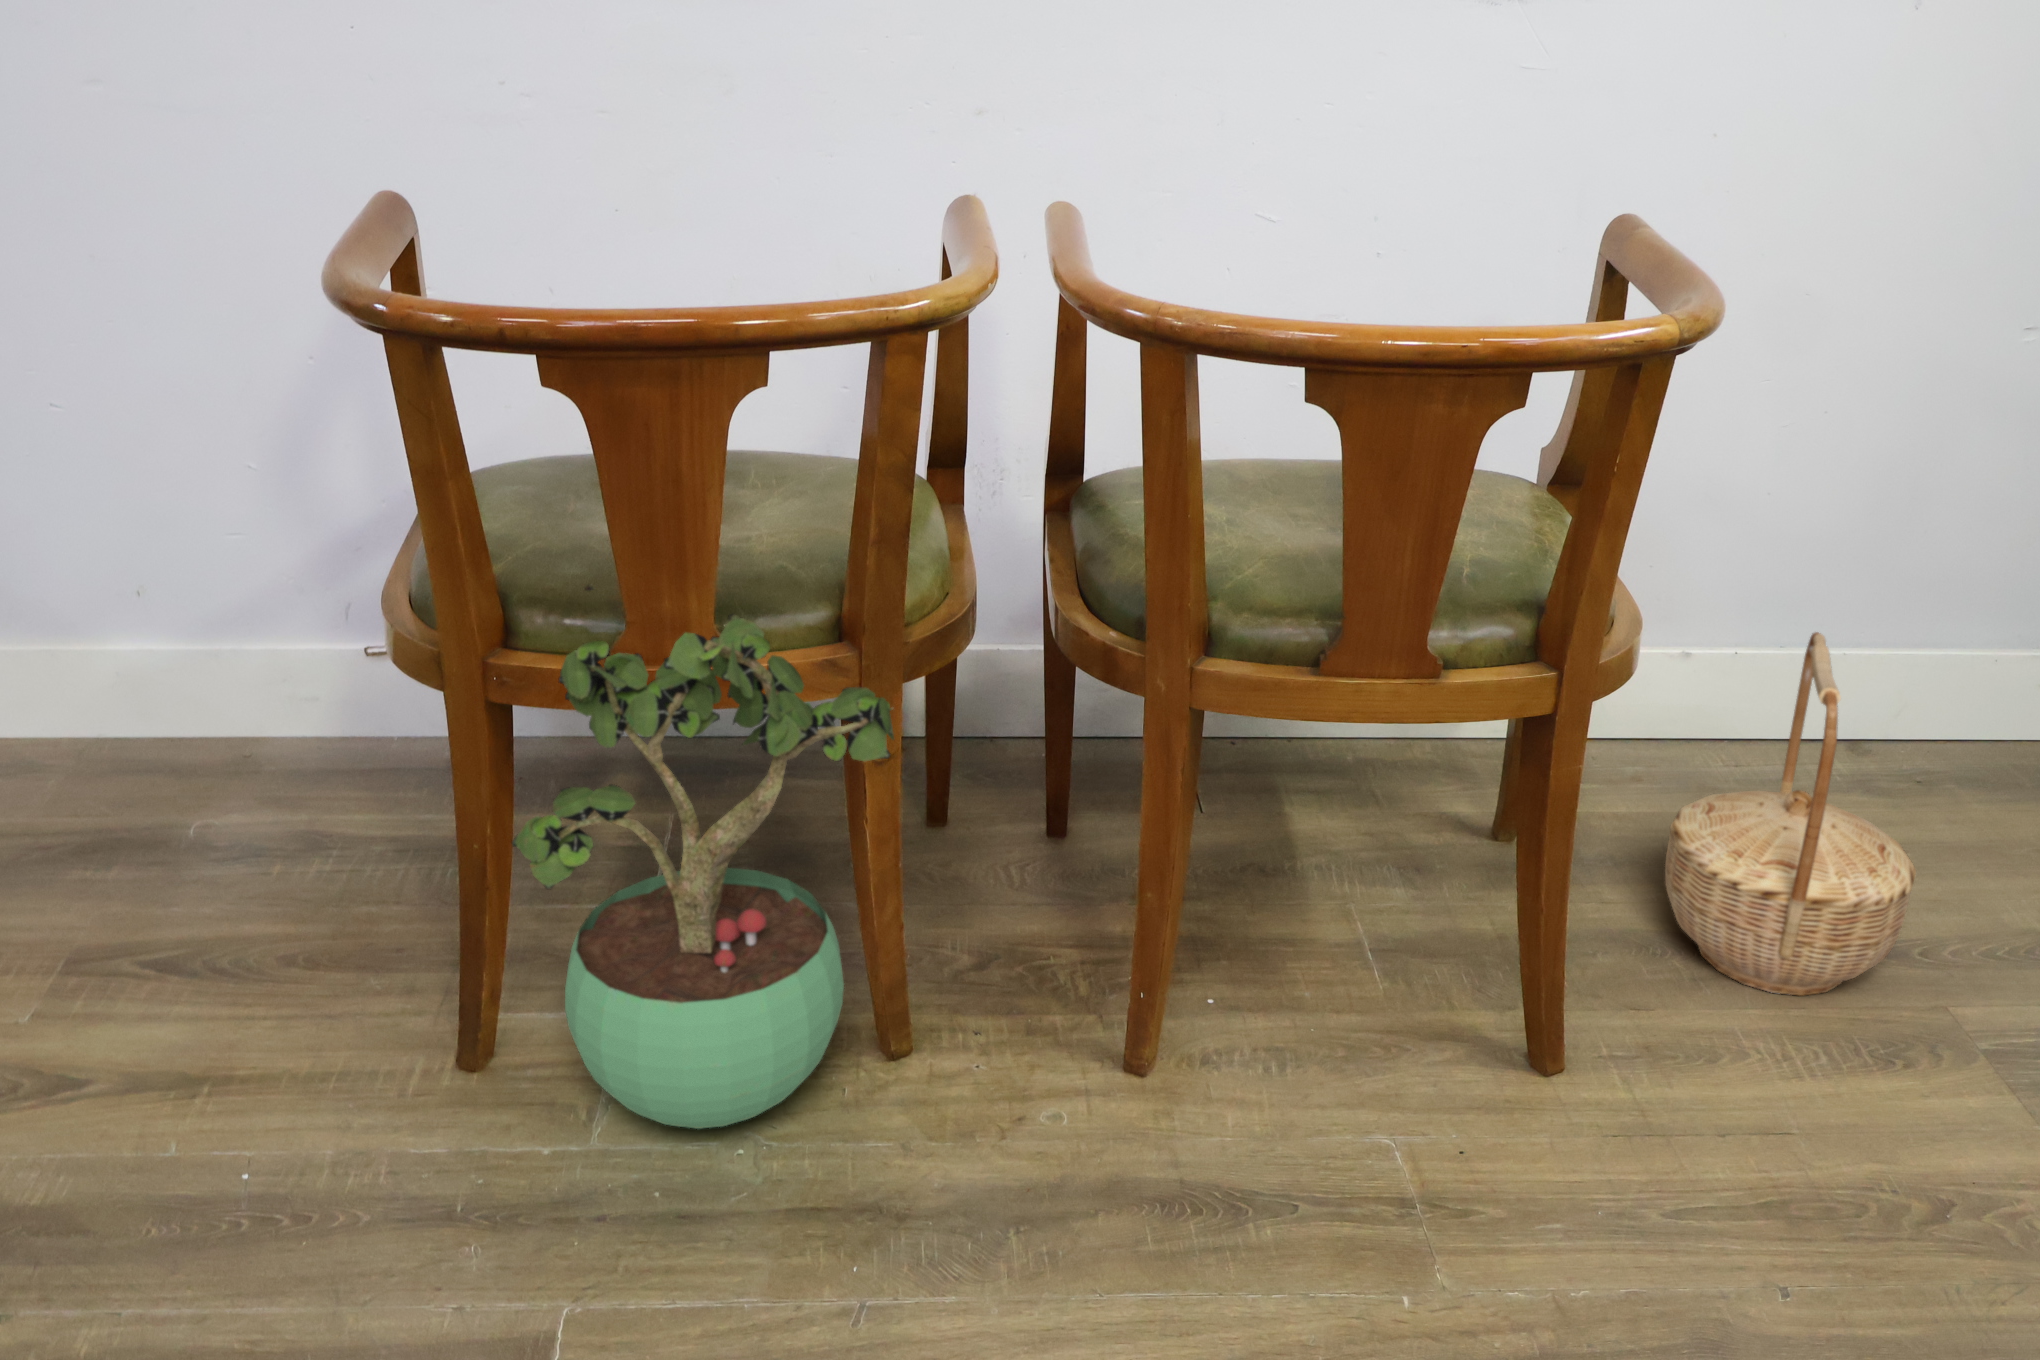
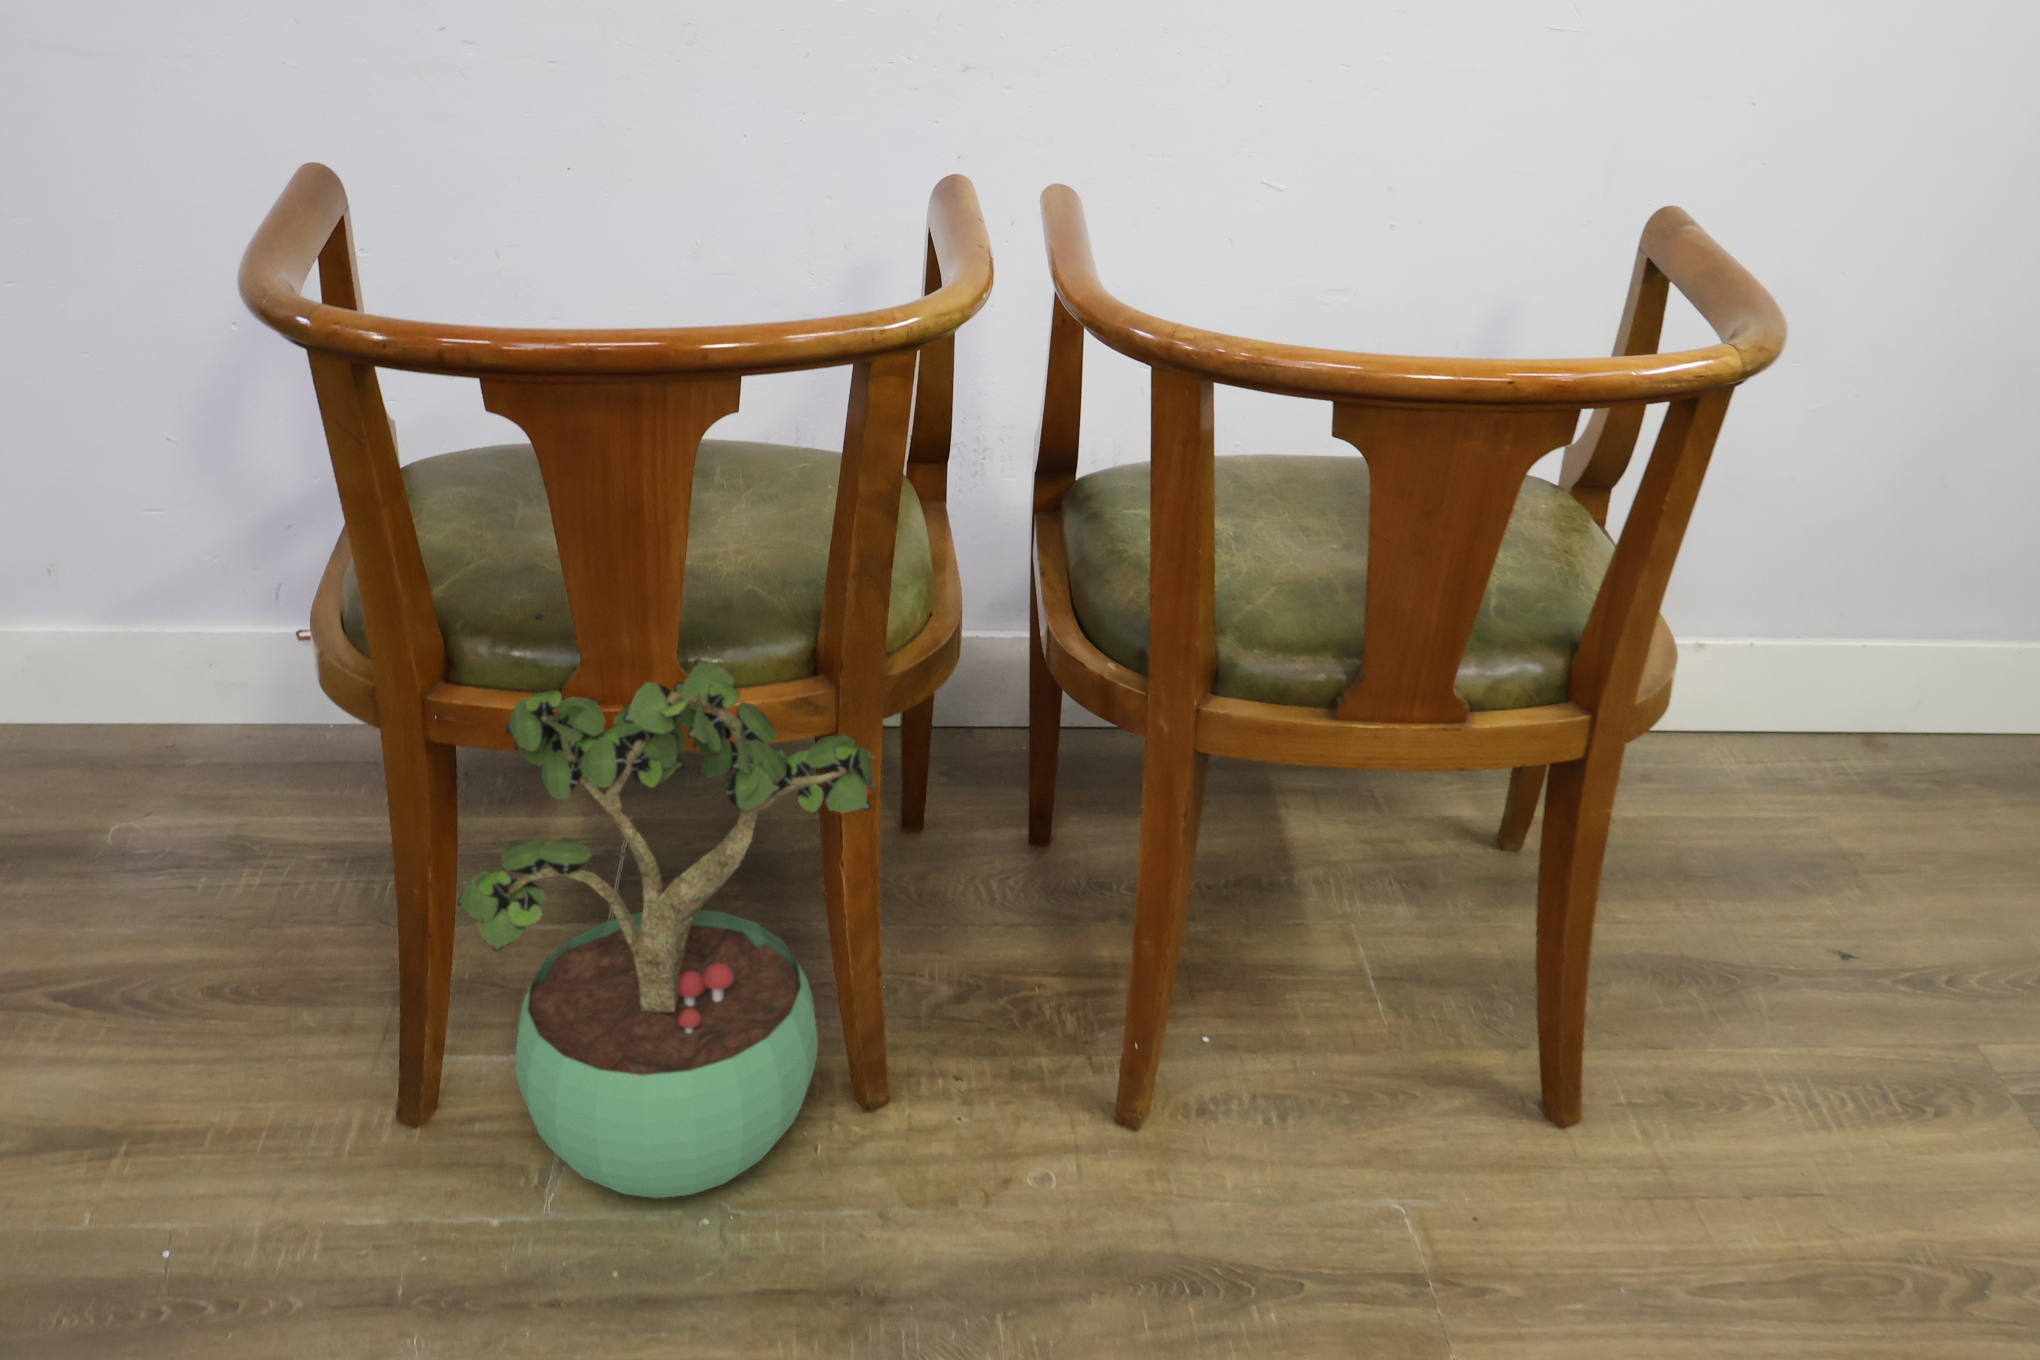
basket: present [1665,632,1916,996] -> none [1687,647,1953,1033]

